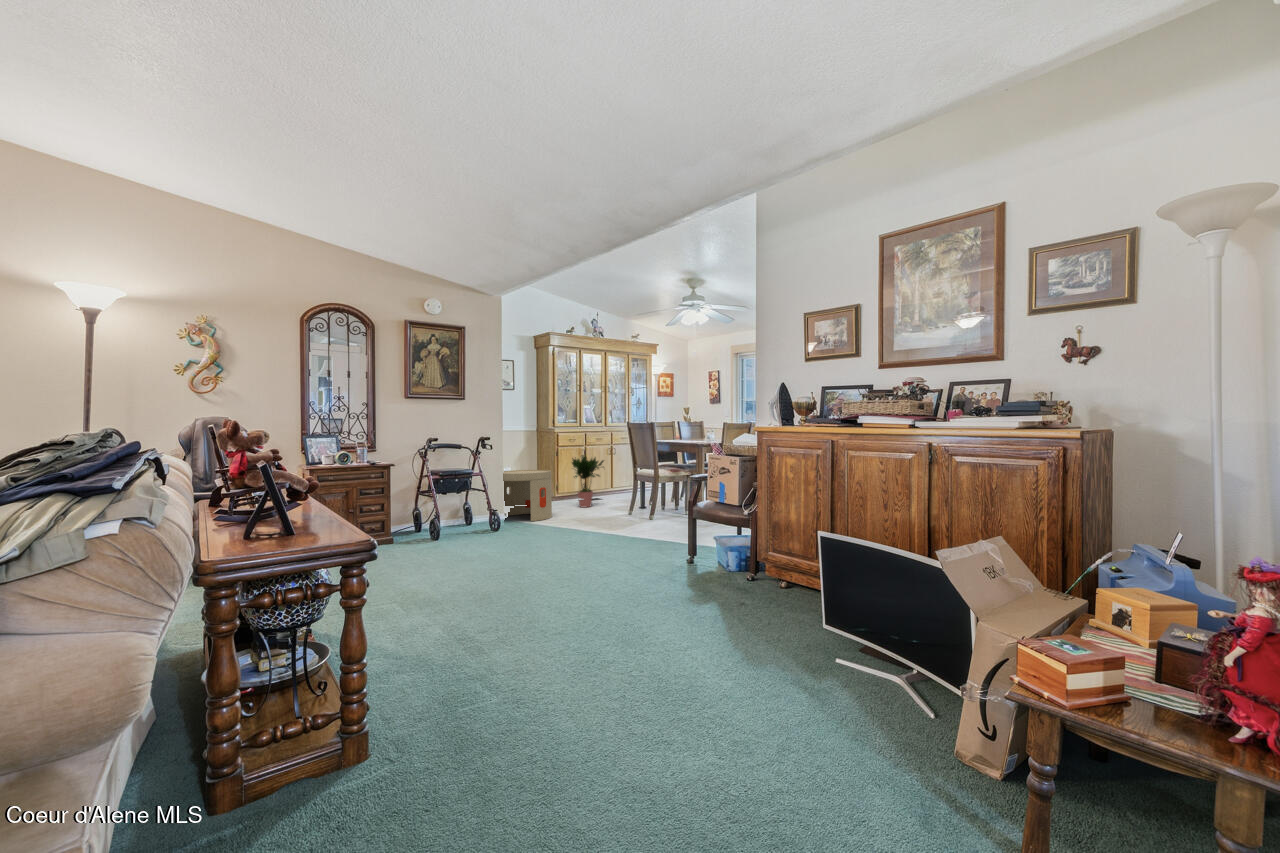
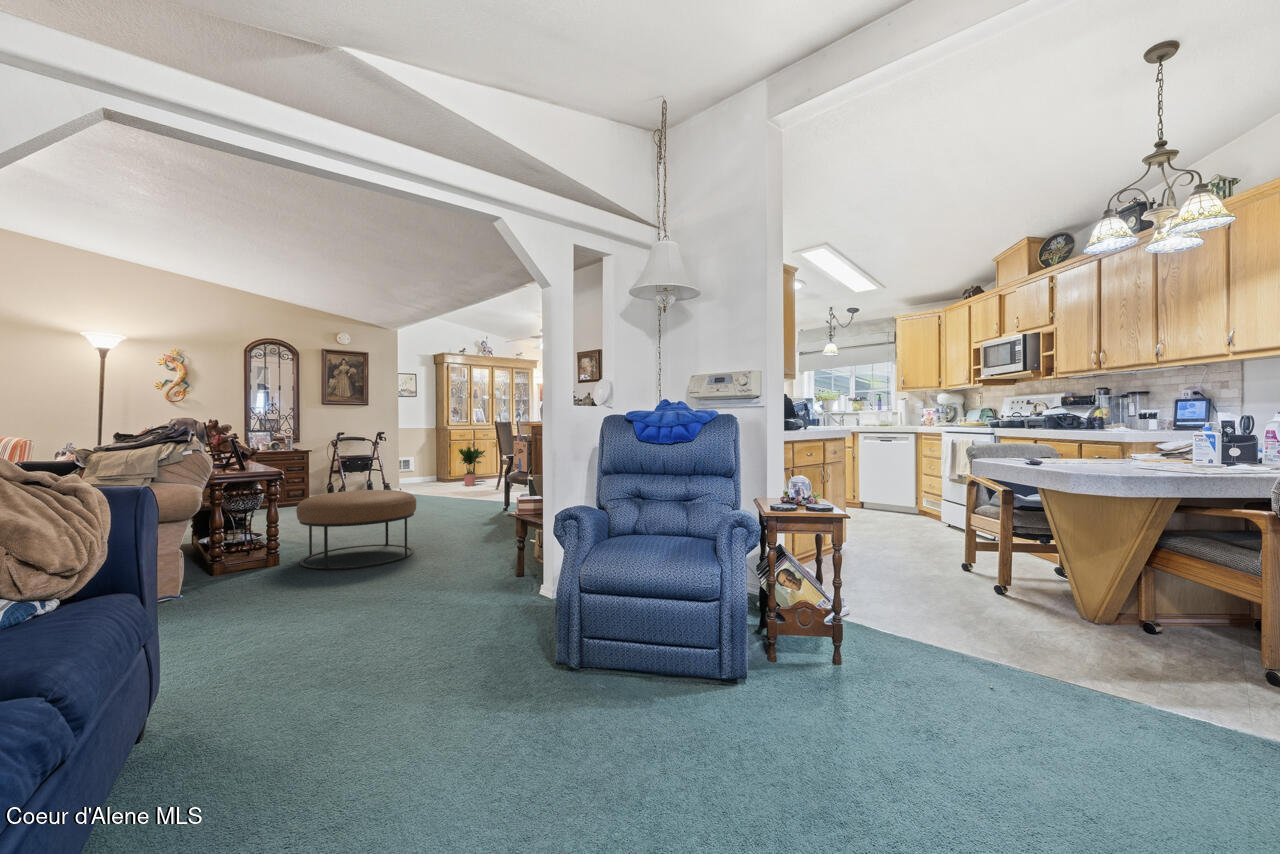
side table: present [503,470,552,521] -> none [395,457,437,494]
ottoman: none [461,549,695,769] -> present [296,490,416,569]

